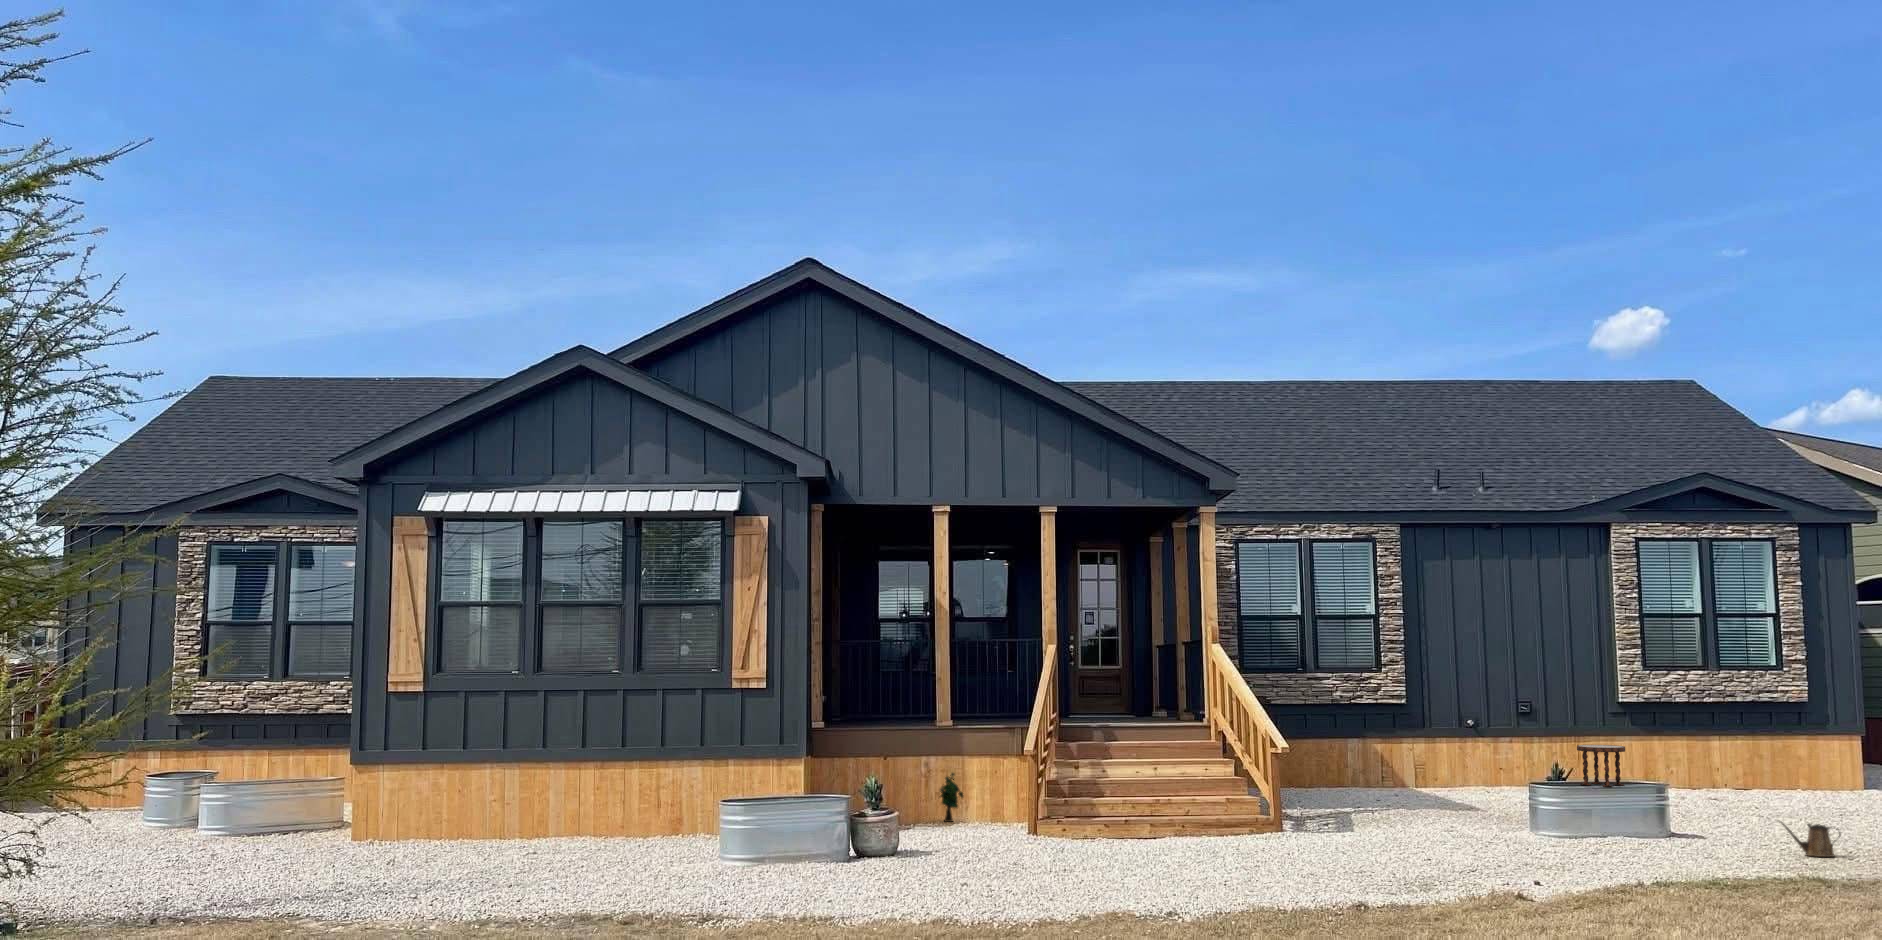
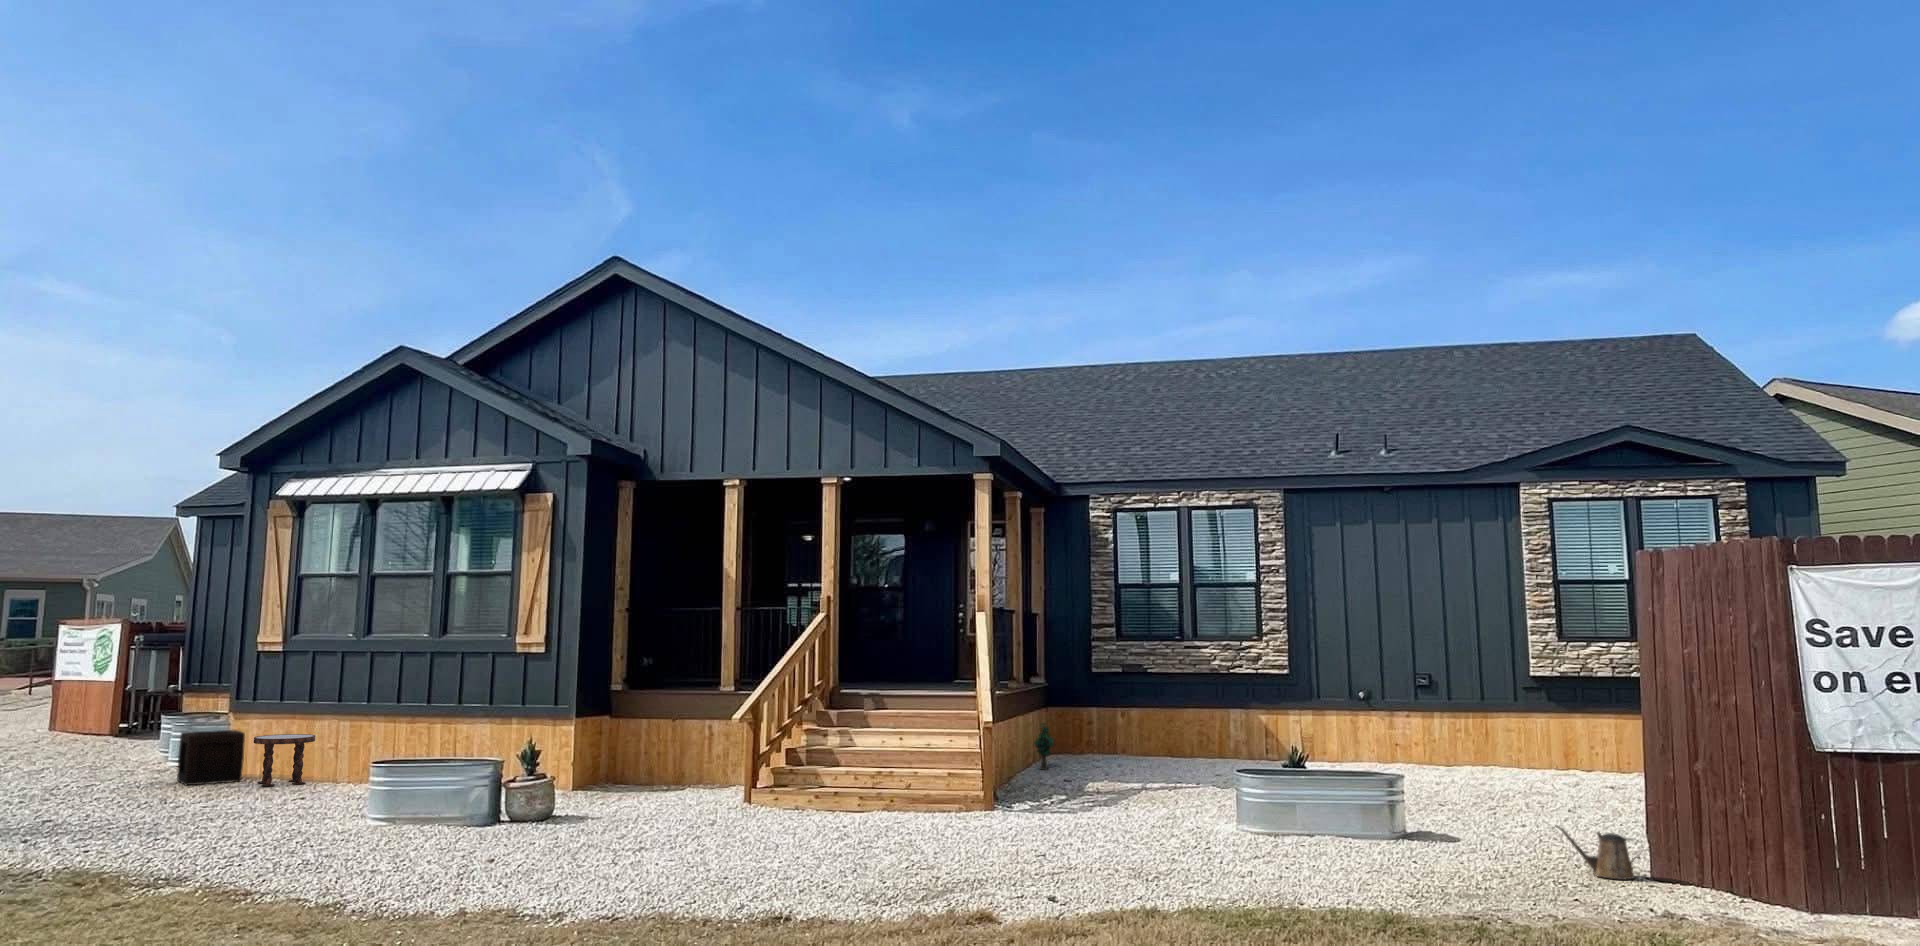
side table: present [1577,745,1625,787] -> present [254,734,315,786]
decorative plant: present [940,773,963,822] -> present [1034,723,1054,770]
wooden crate: none [380,781,455,839] -> present [177,730,245,785]

